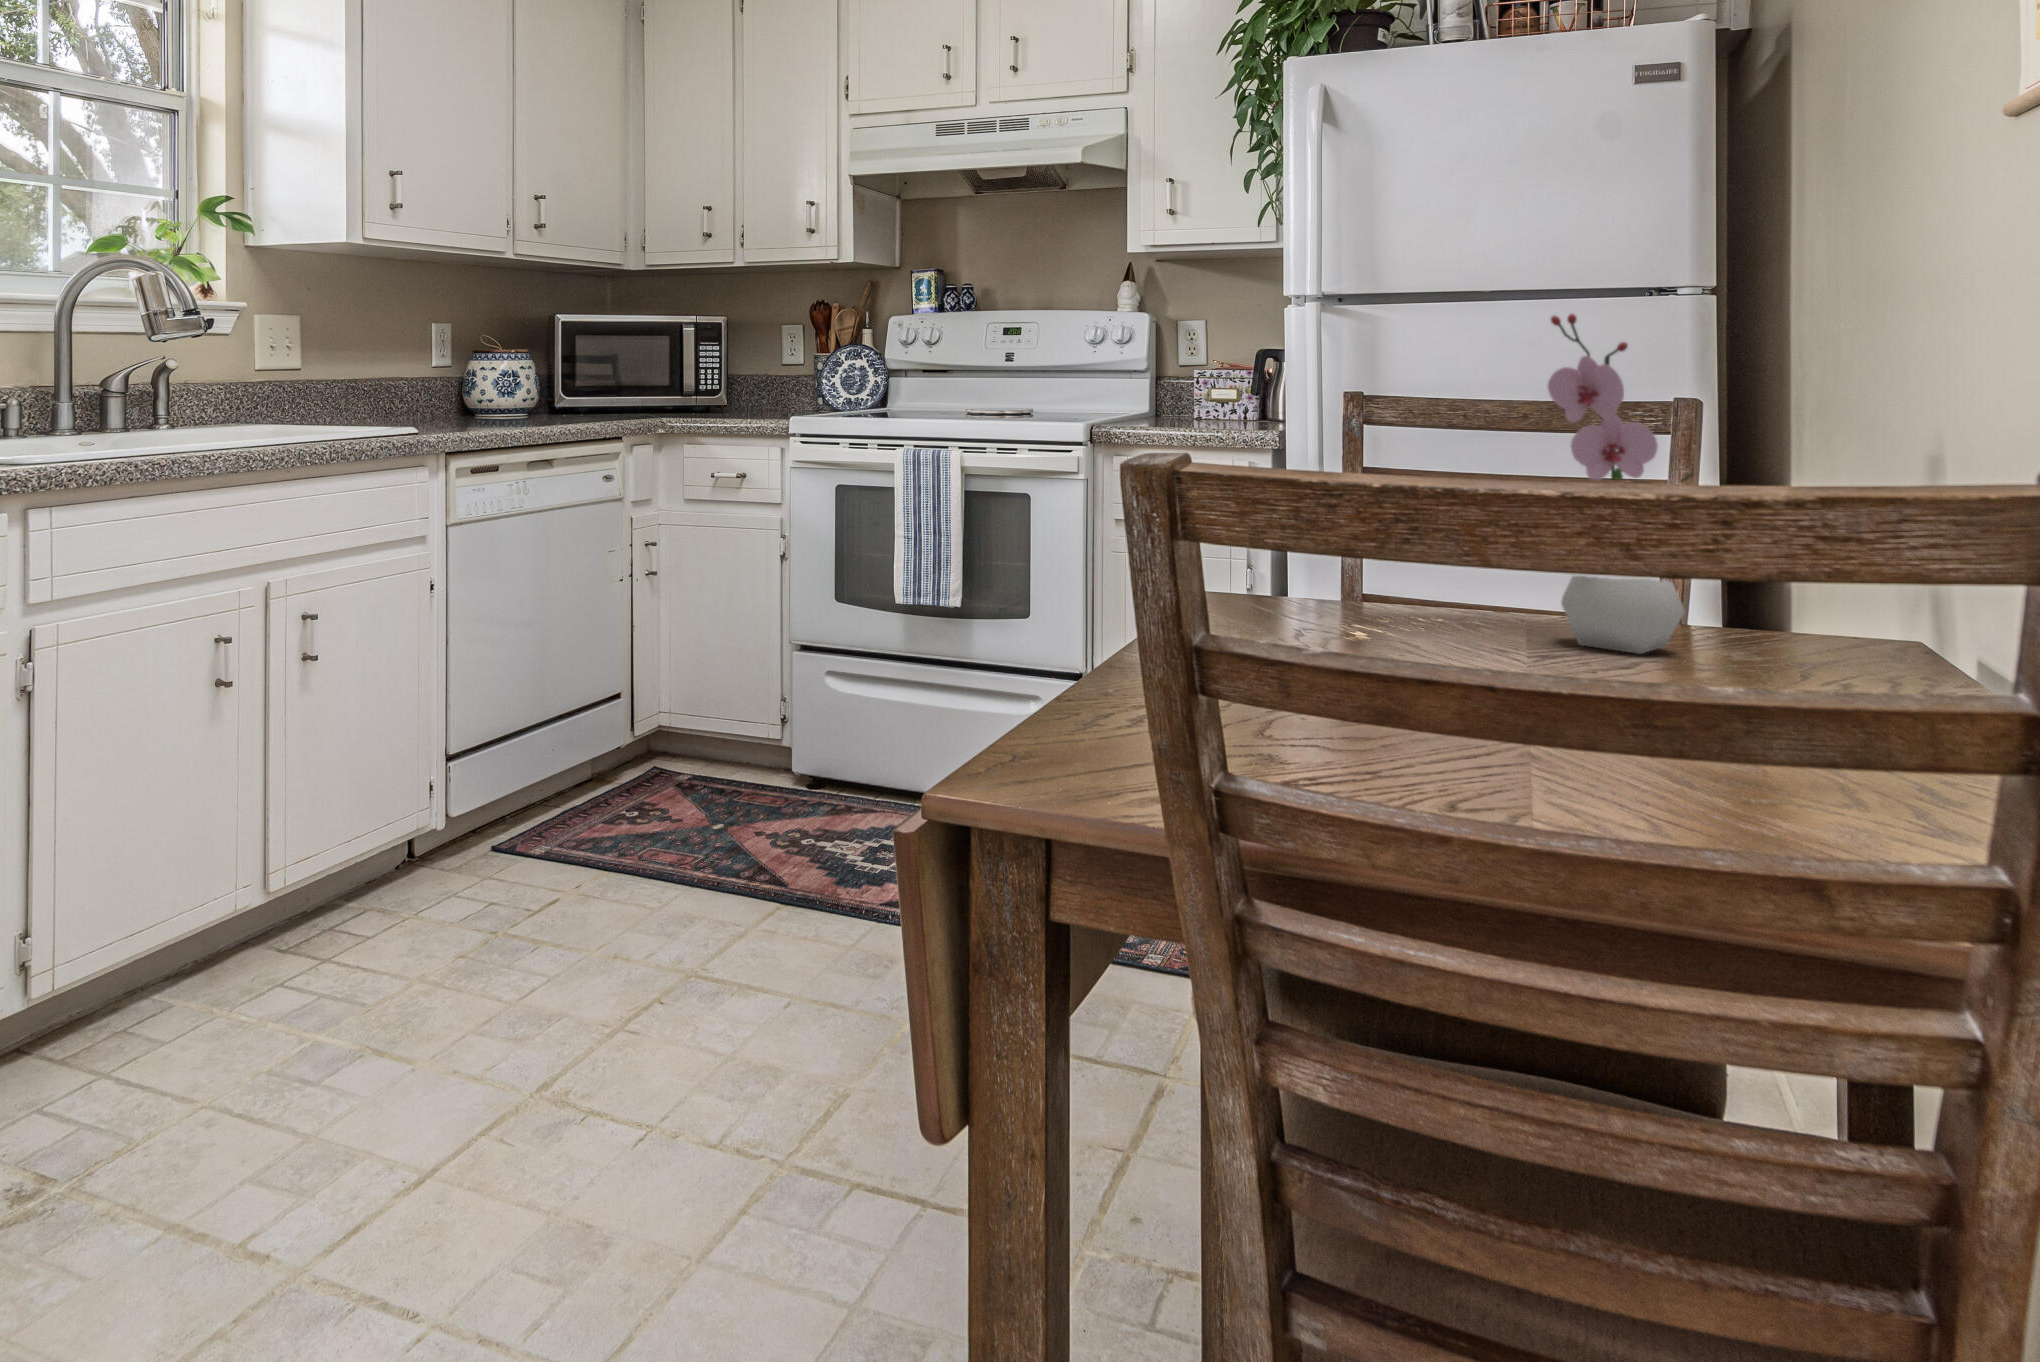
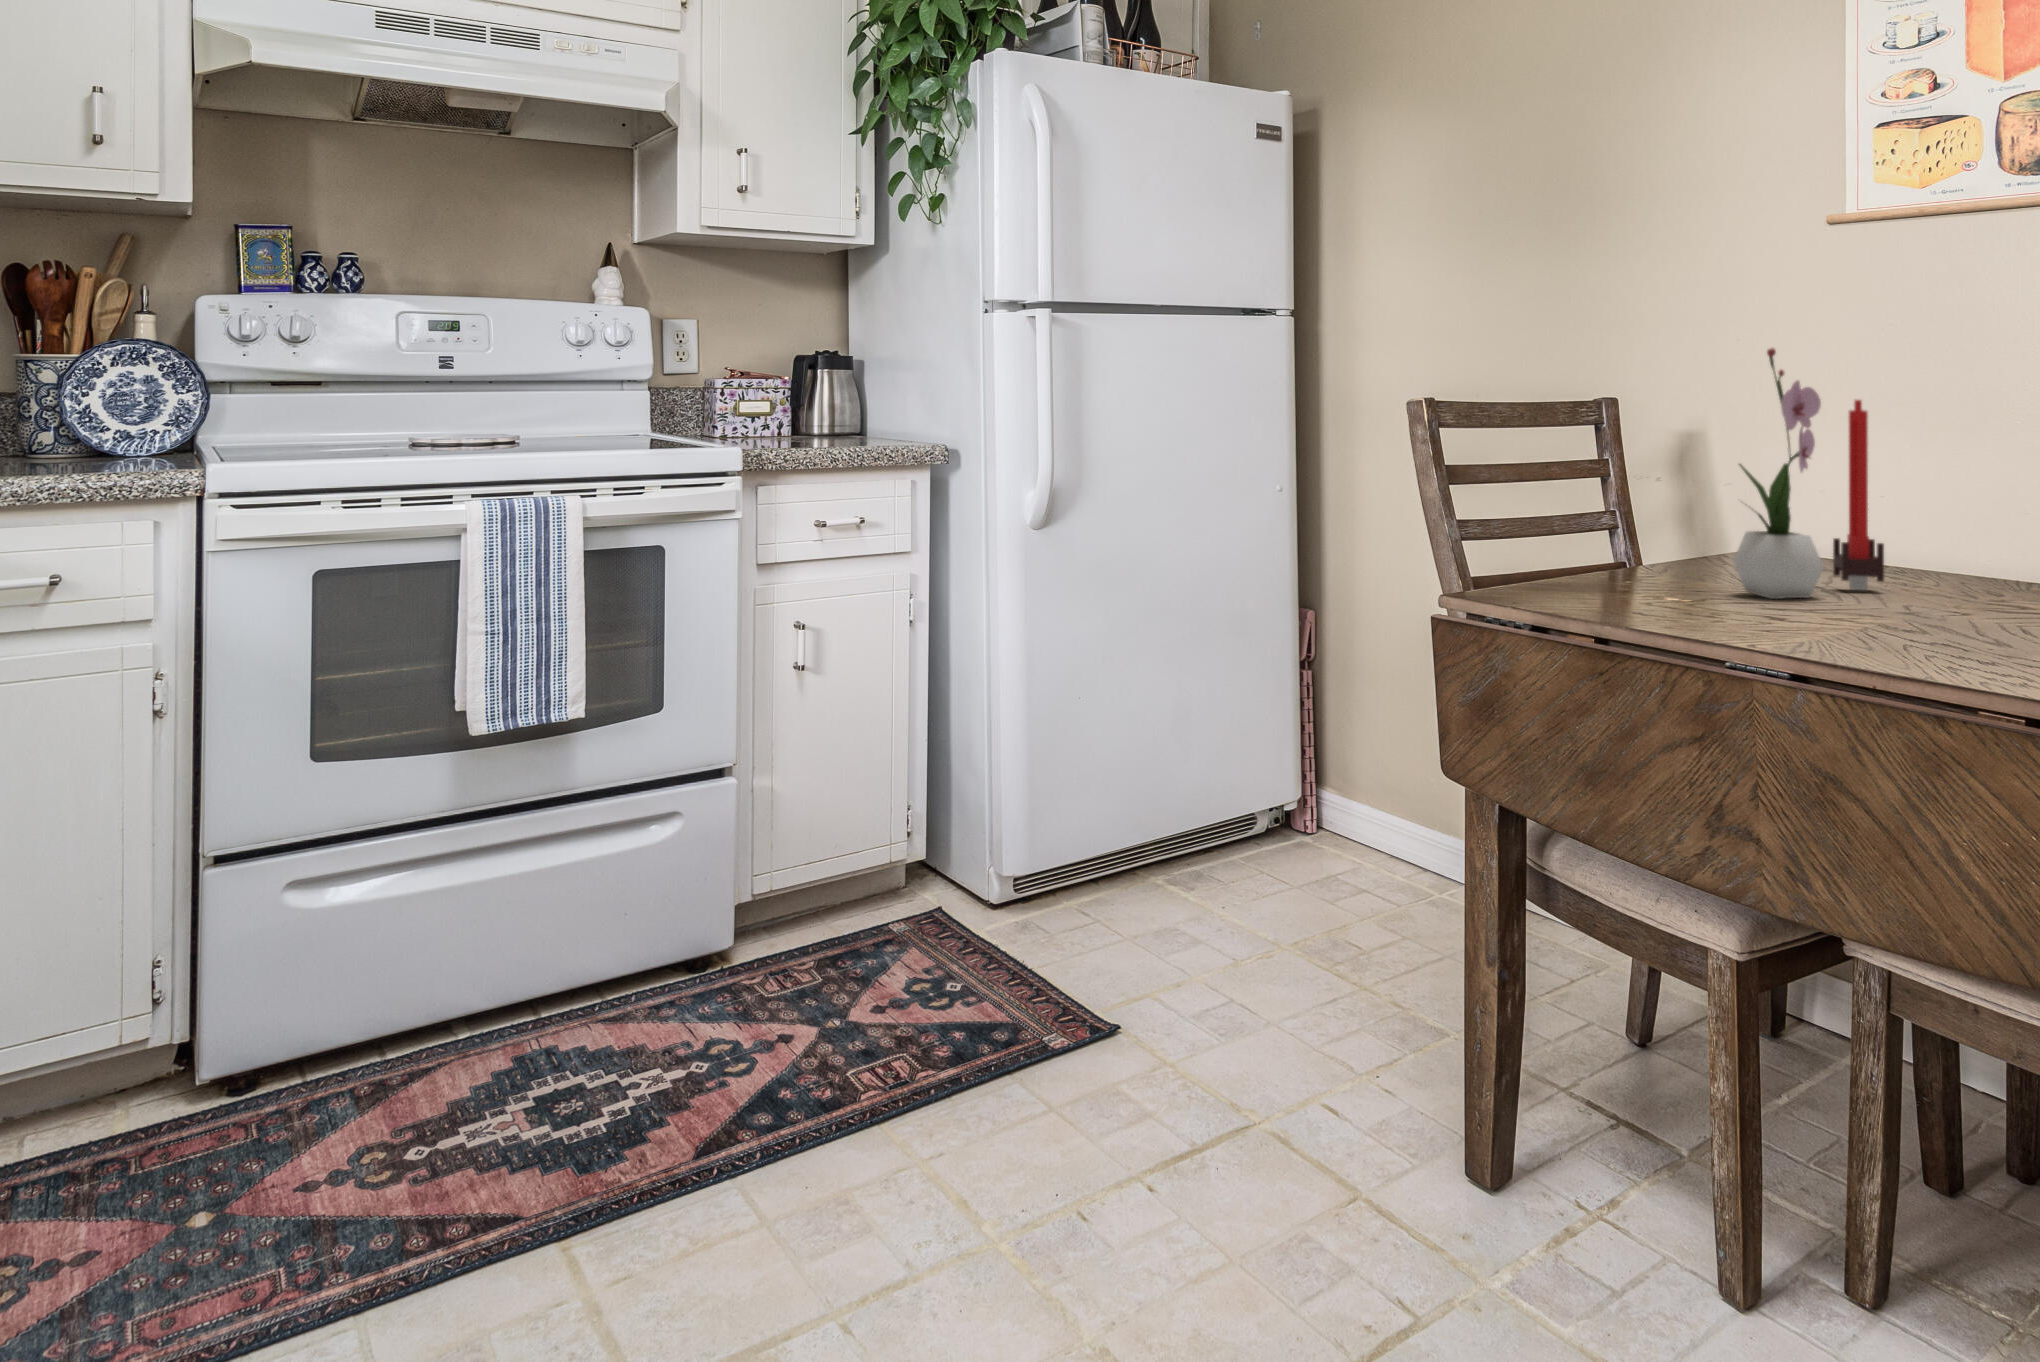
candle: none [1773,384,1872,673] -> present [1833,400,1884,590]

